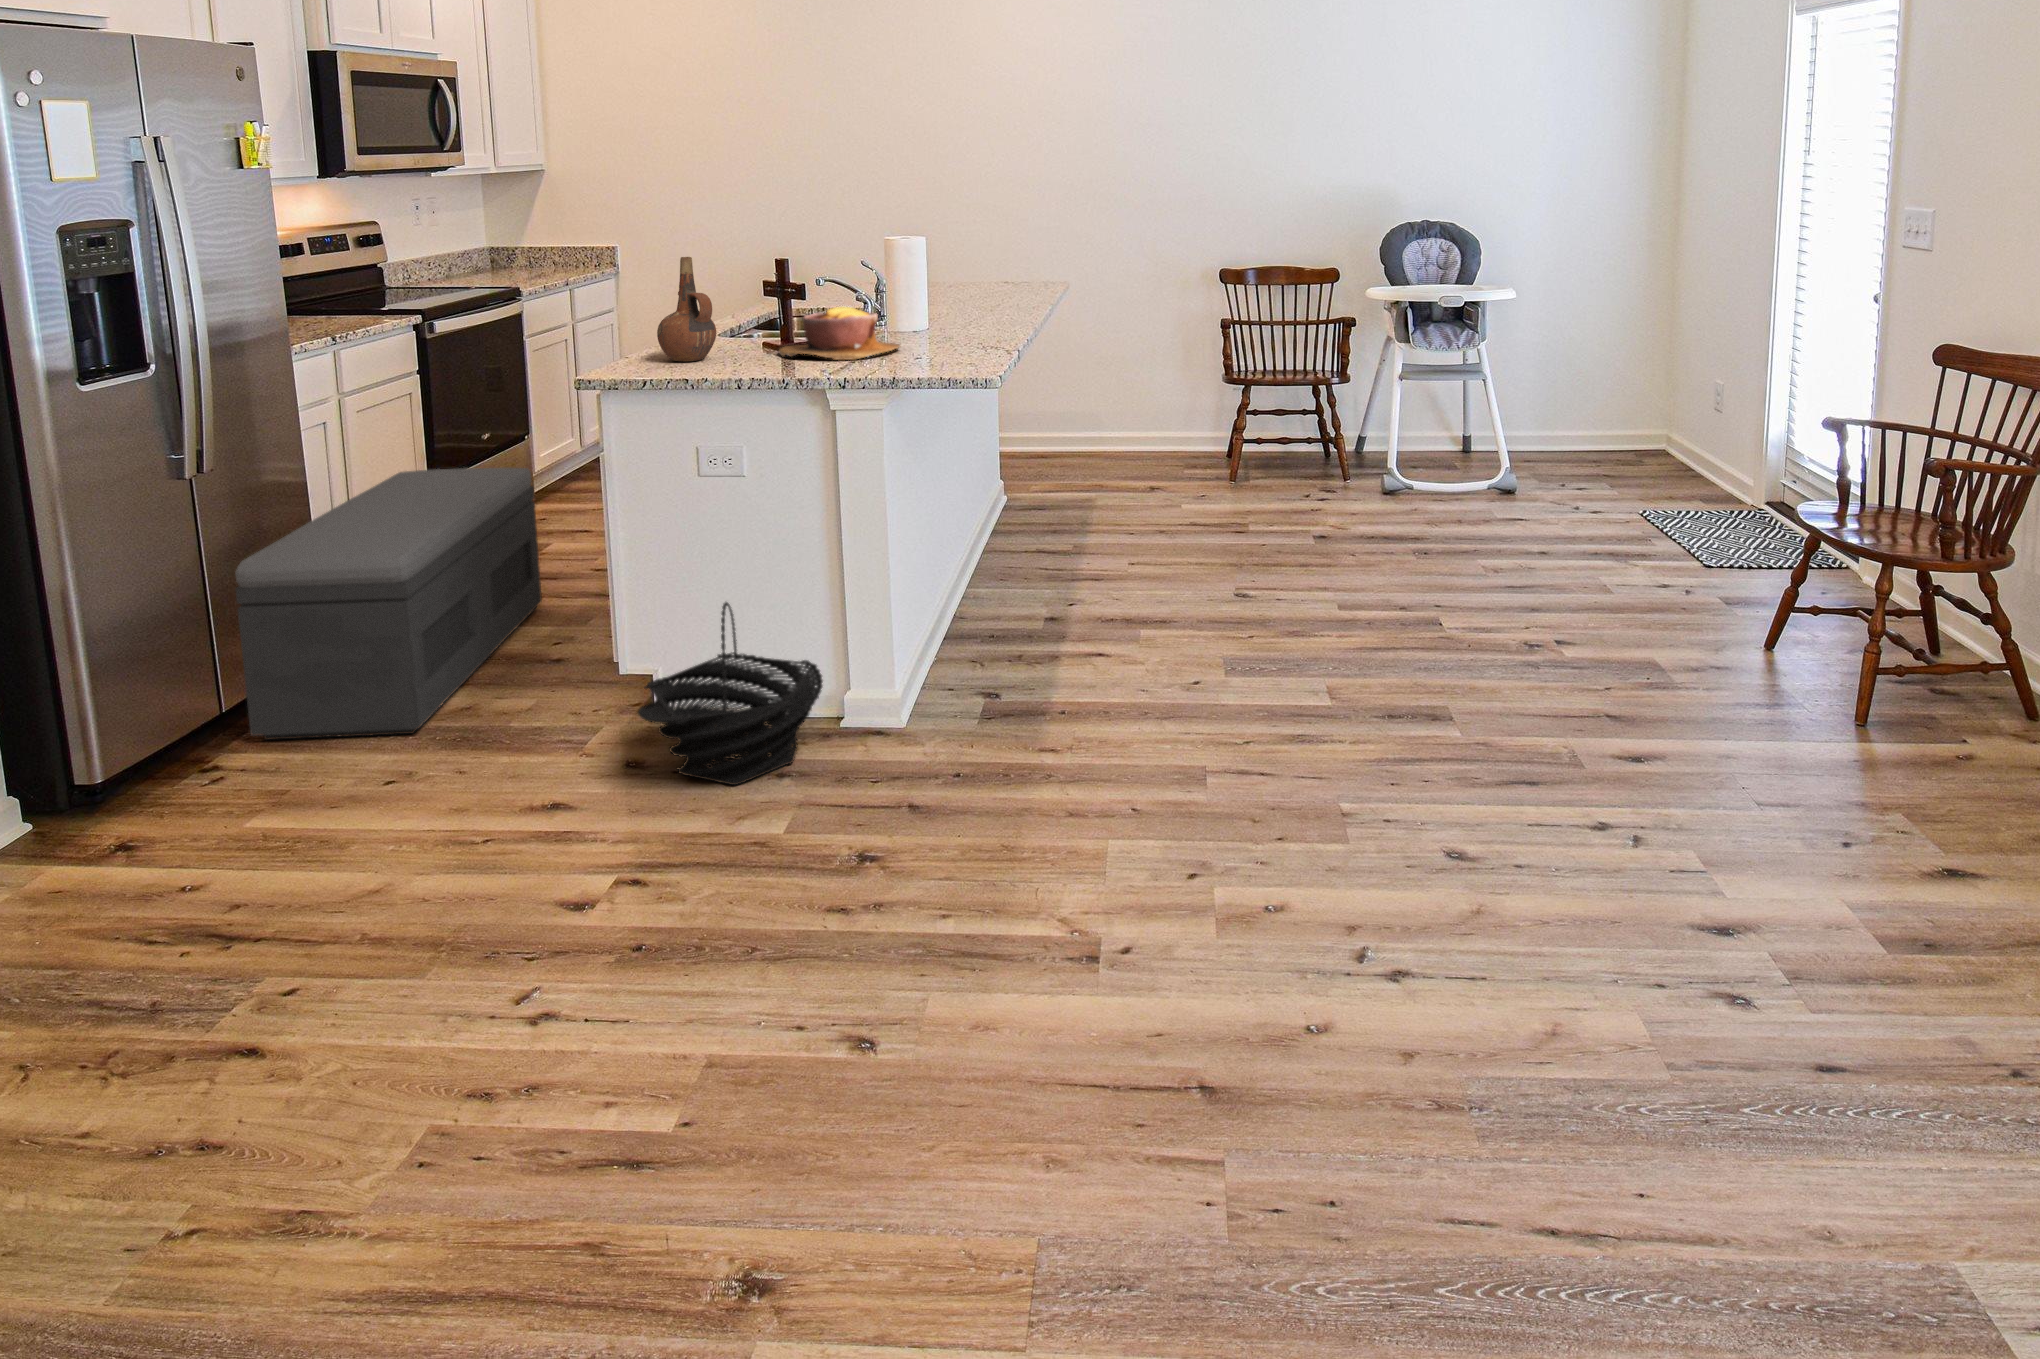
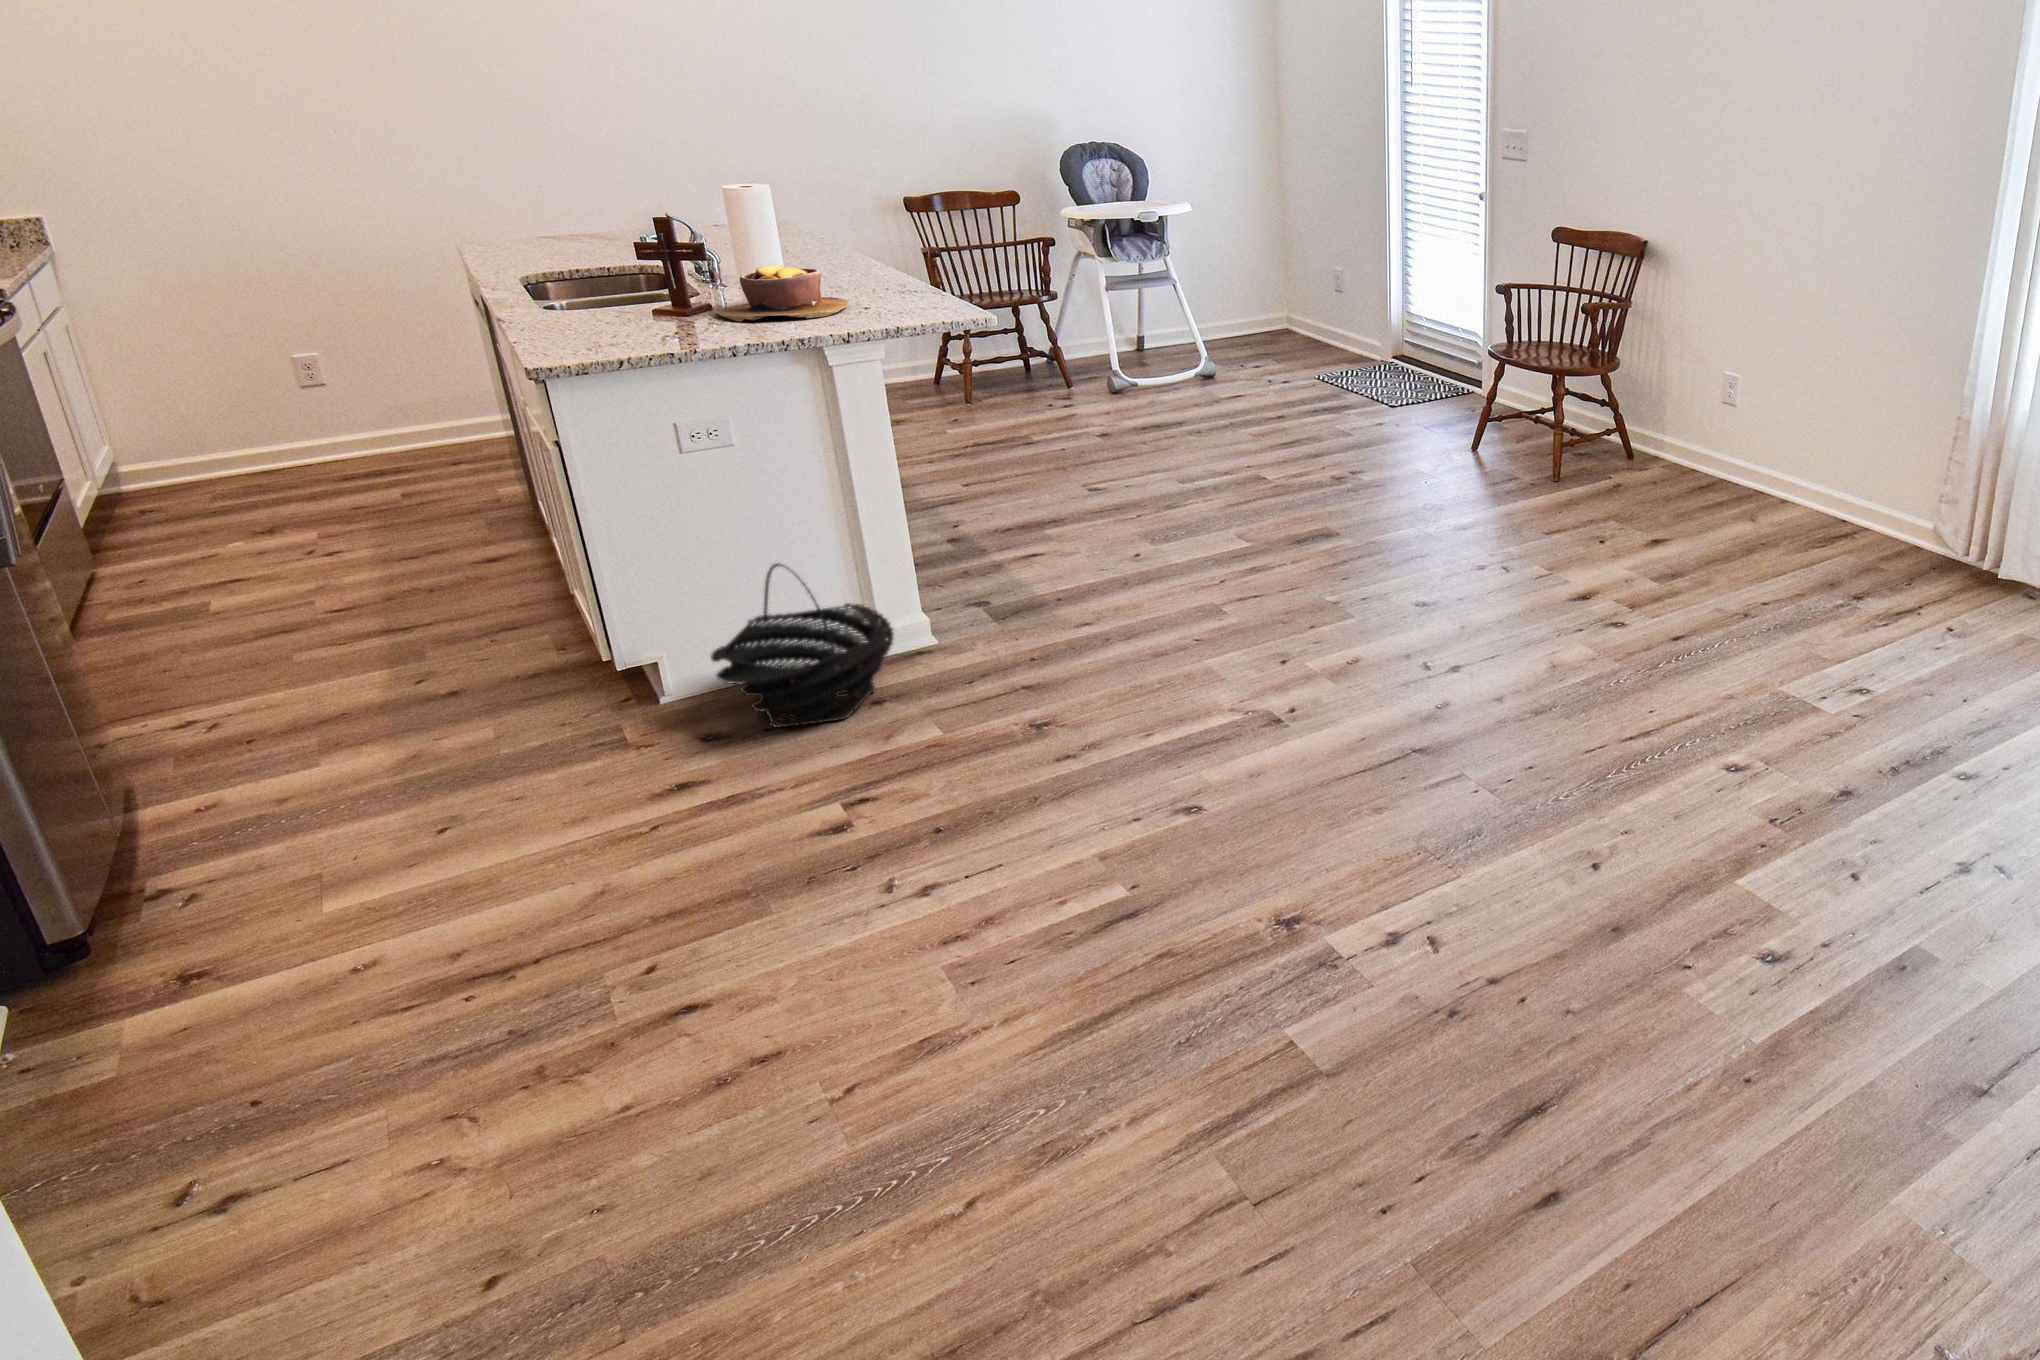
ceramic pitcher: present [657,257,716,361] -> none [593,224,664,338]
storage bench: present [235,468,542,740] -> none [64,499,399,852]

